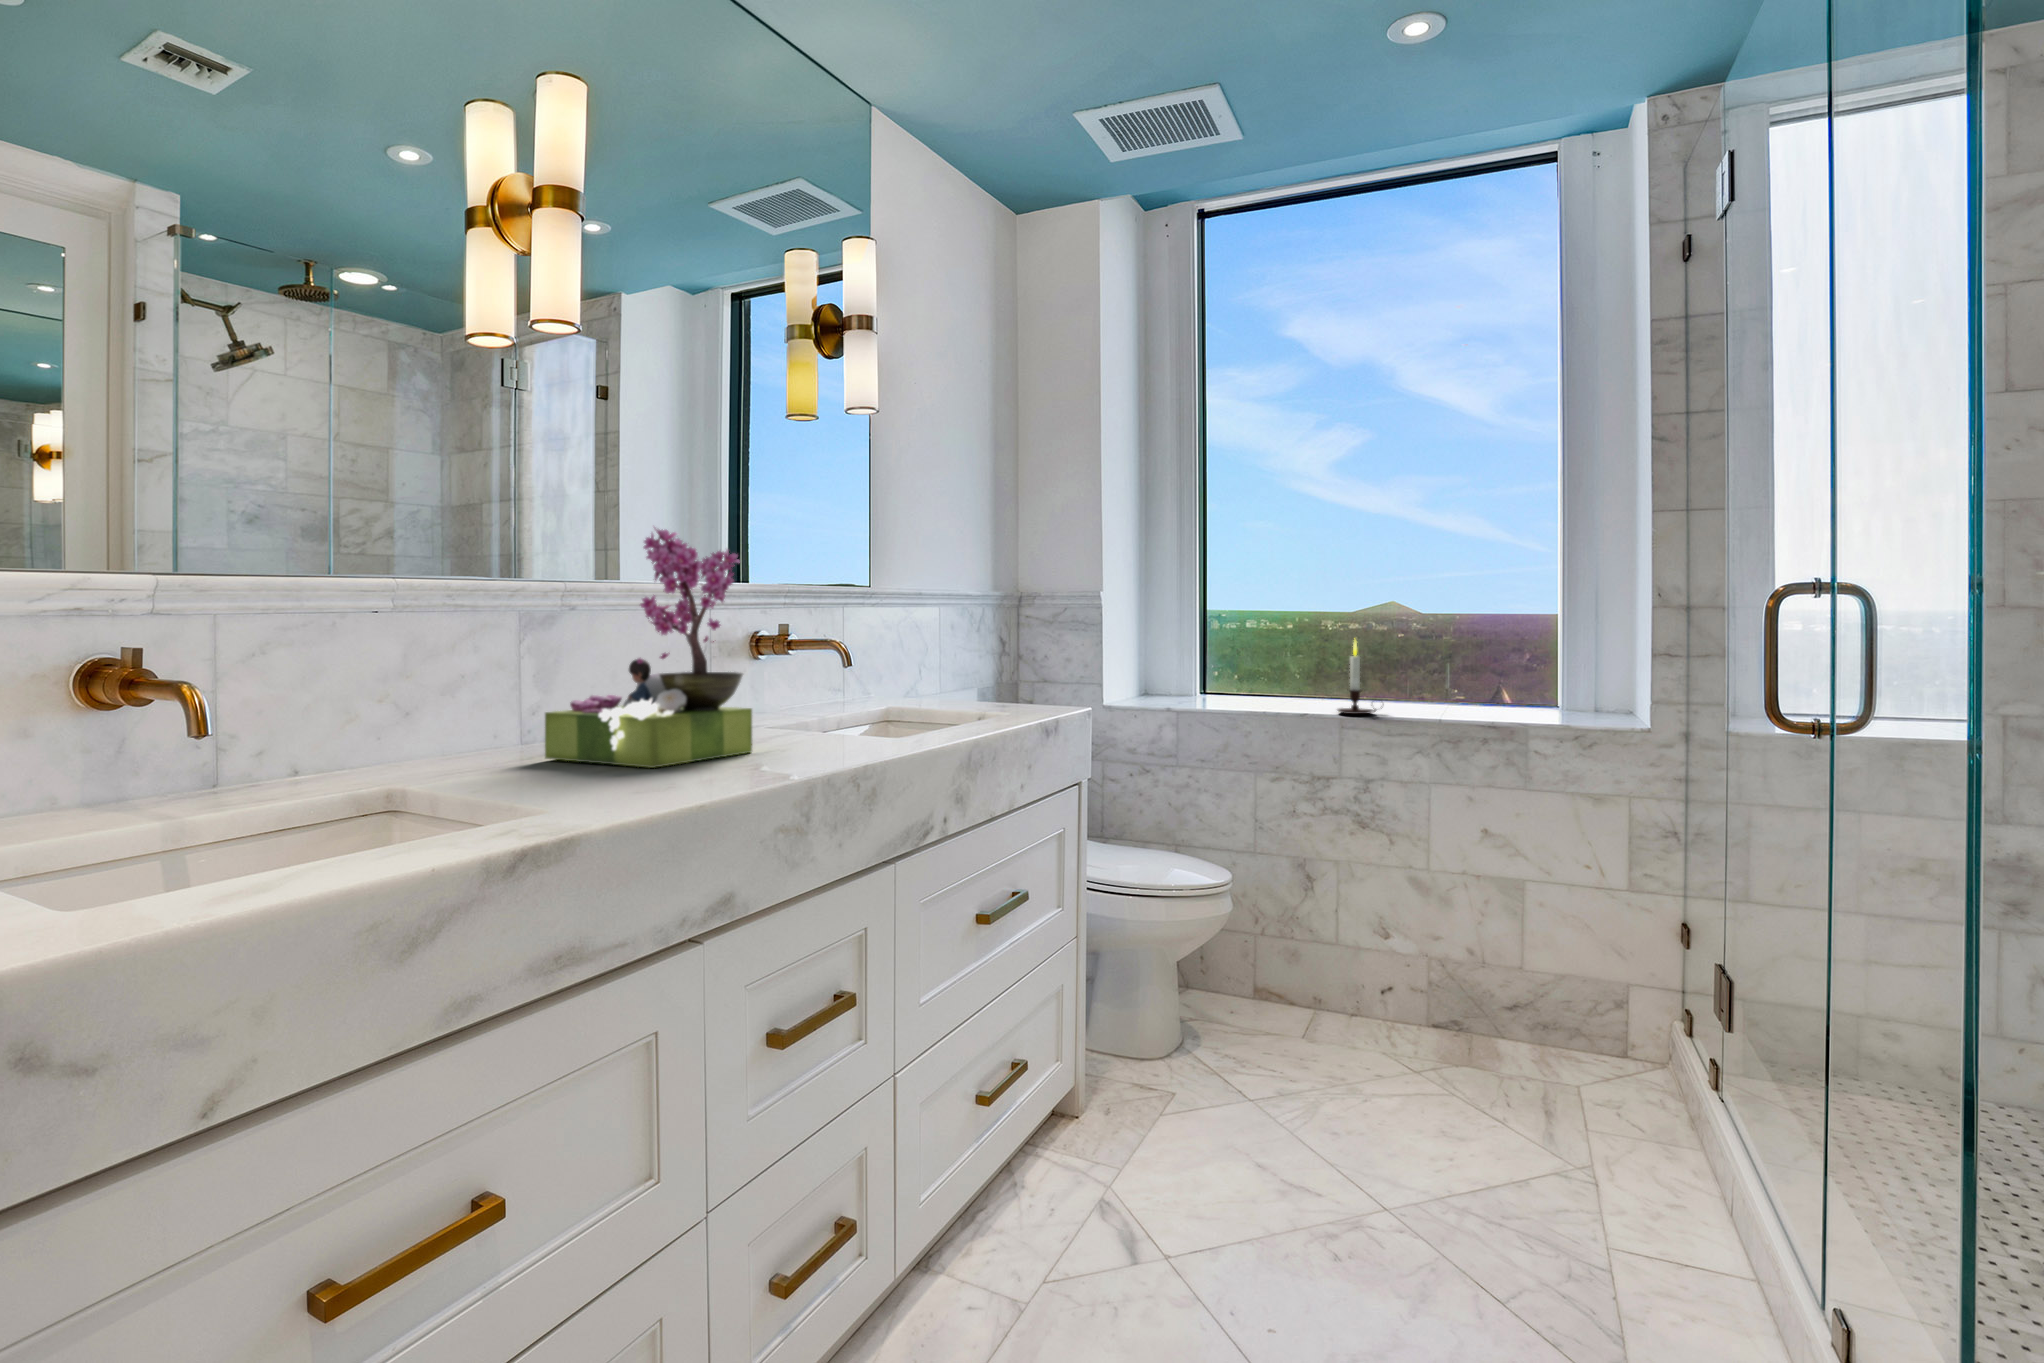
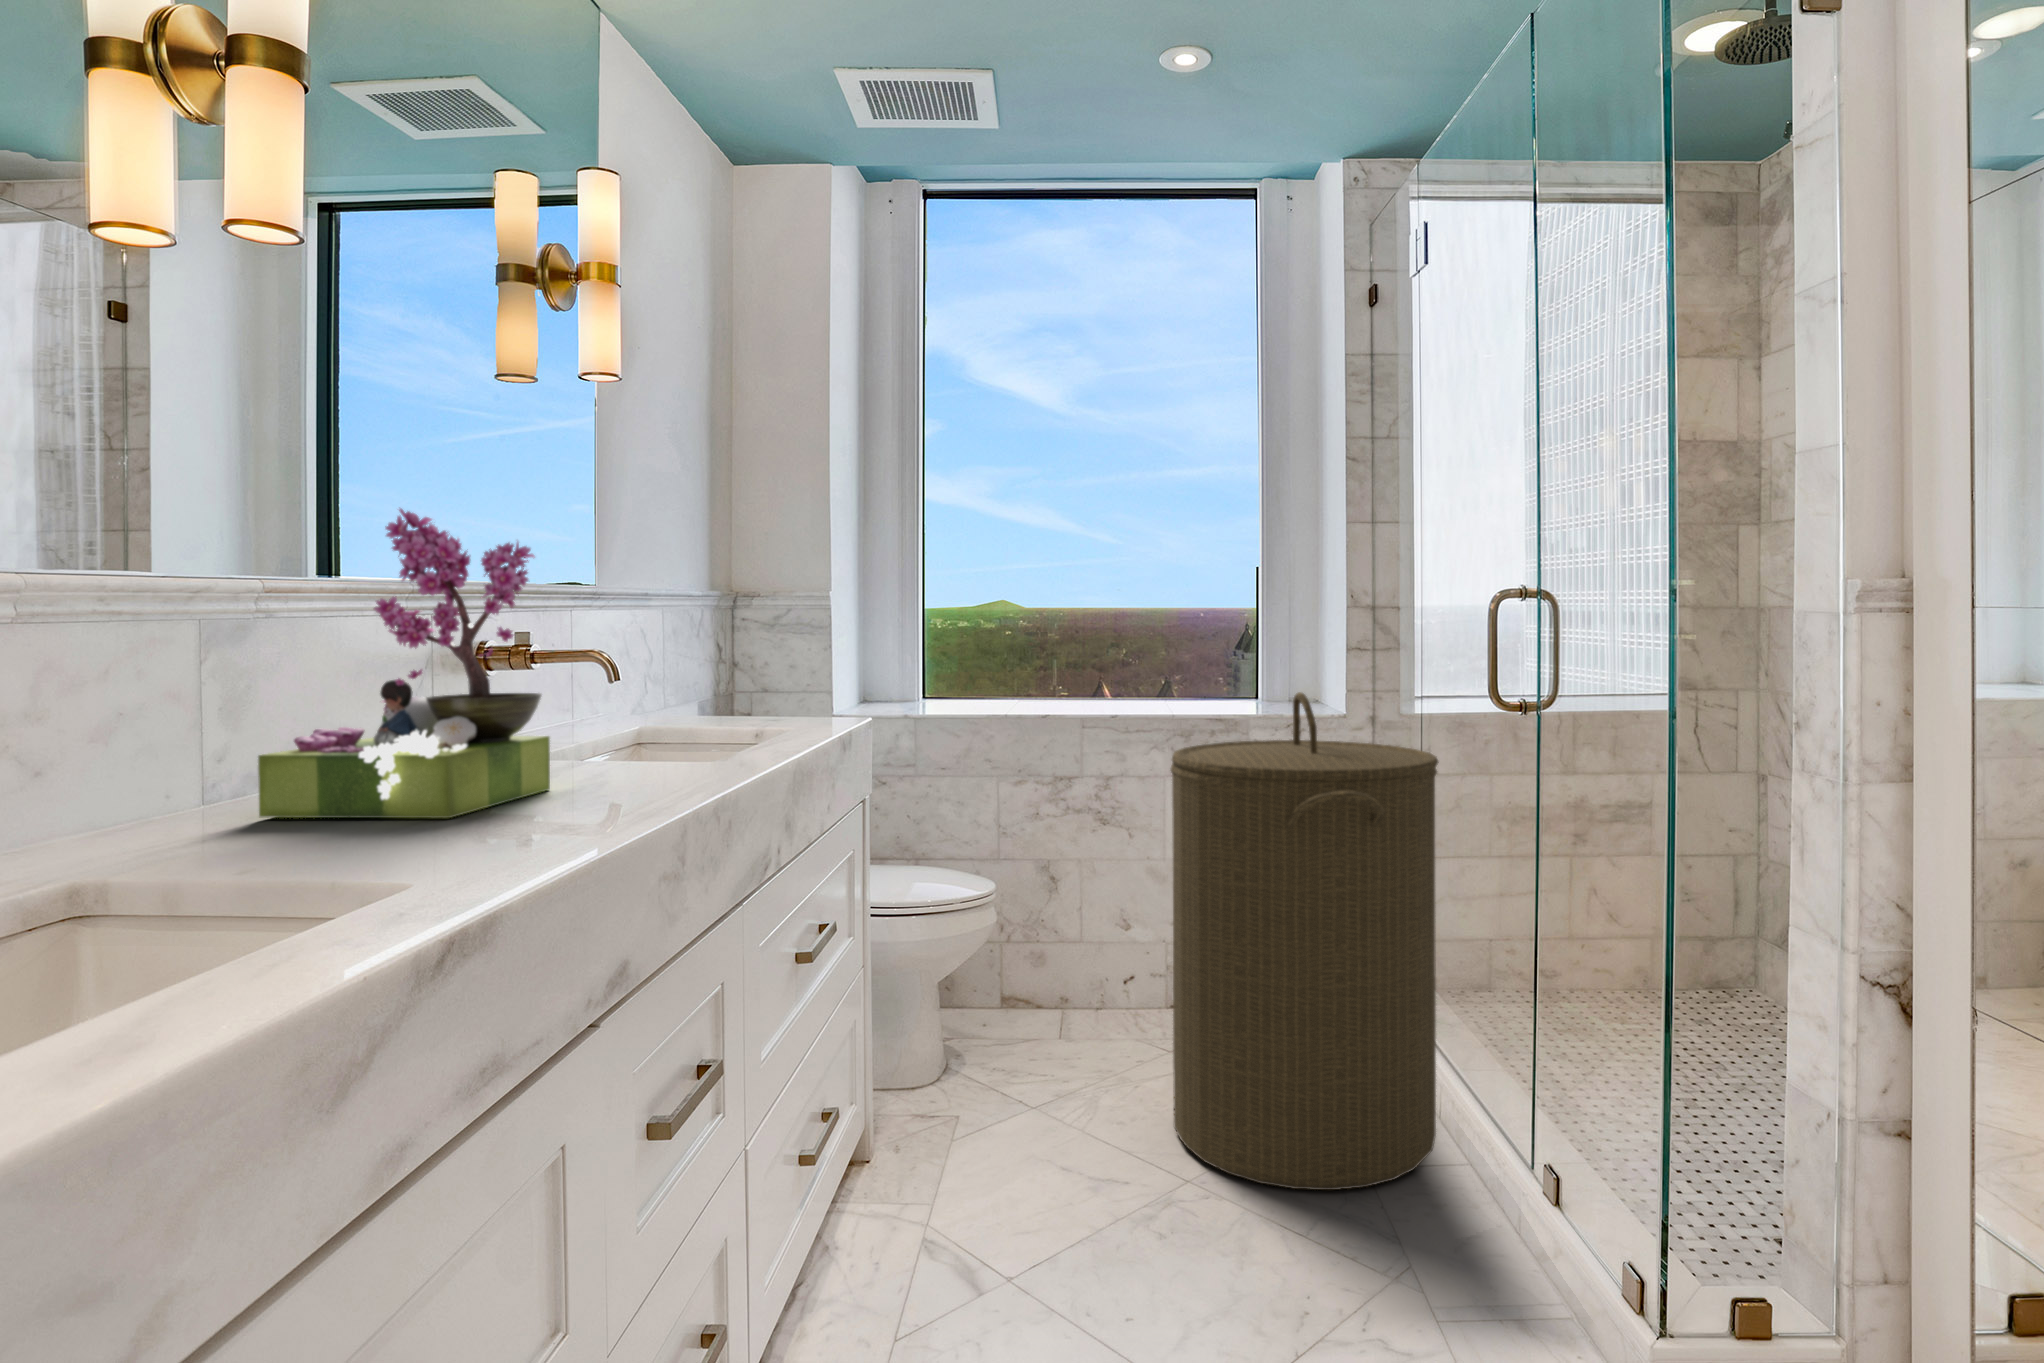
candle: present [1338,638,1376,714] -> none [1079,637,1121,712]
laundry hamper: none [1387,698,1721,1262] -> present [1171,692,1439,1190]

